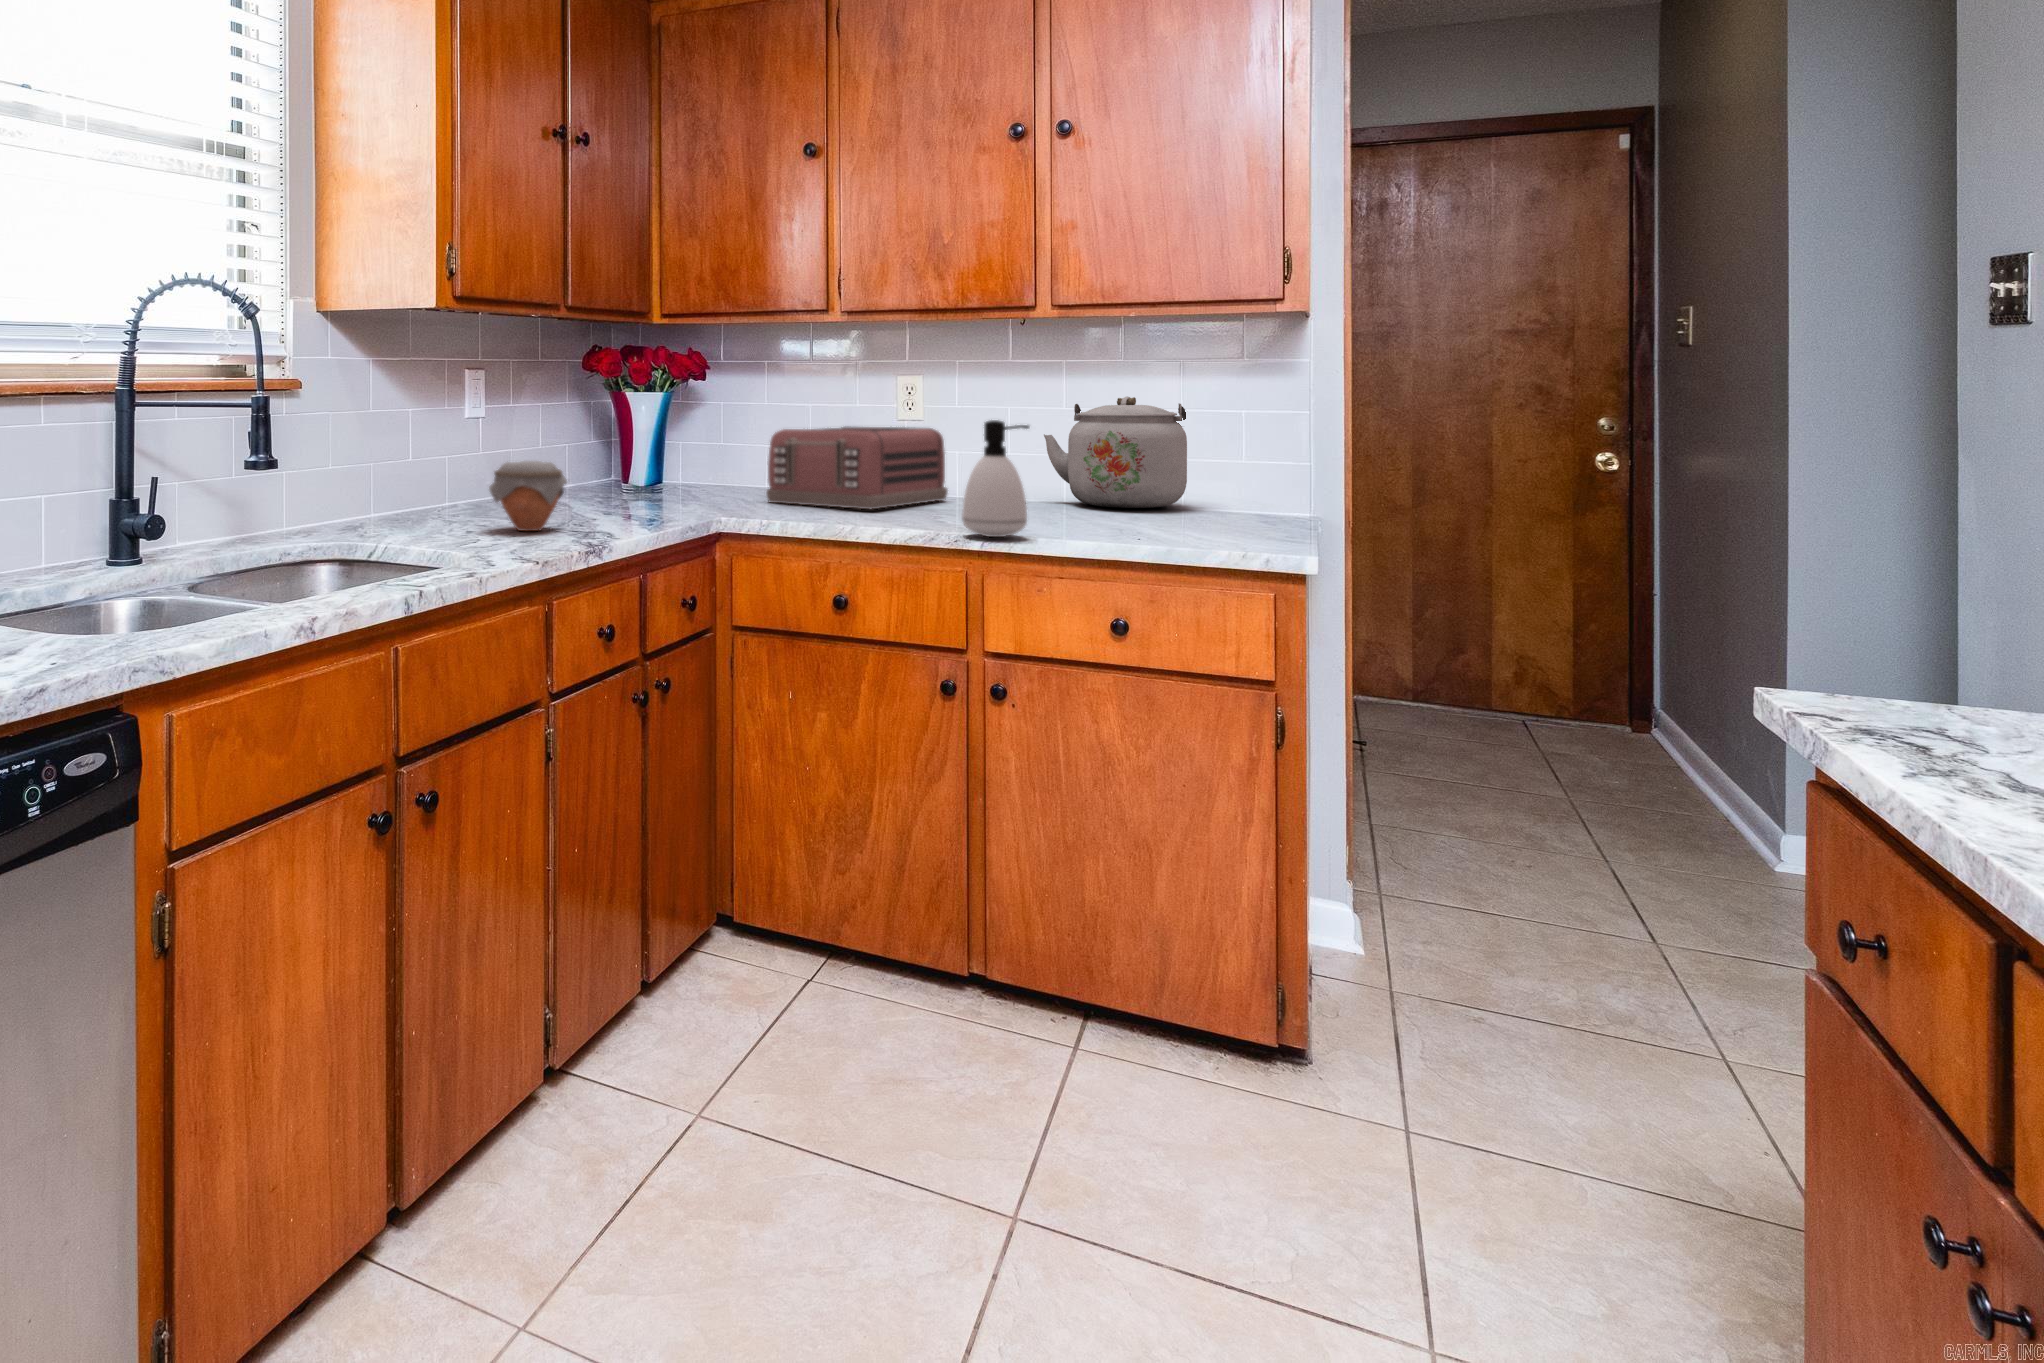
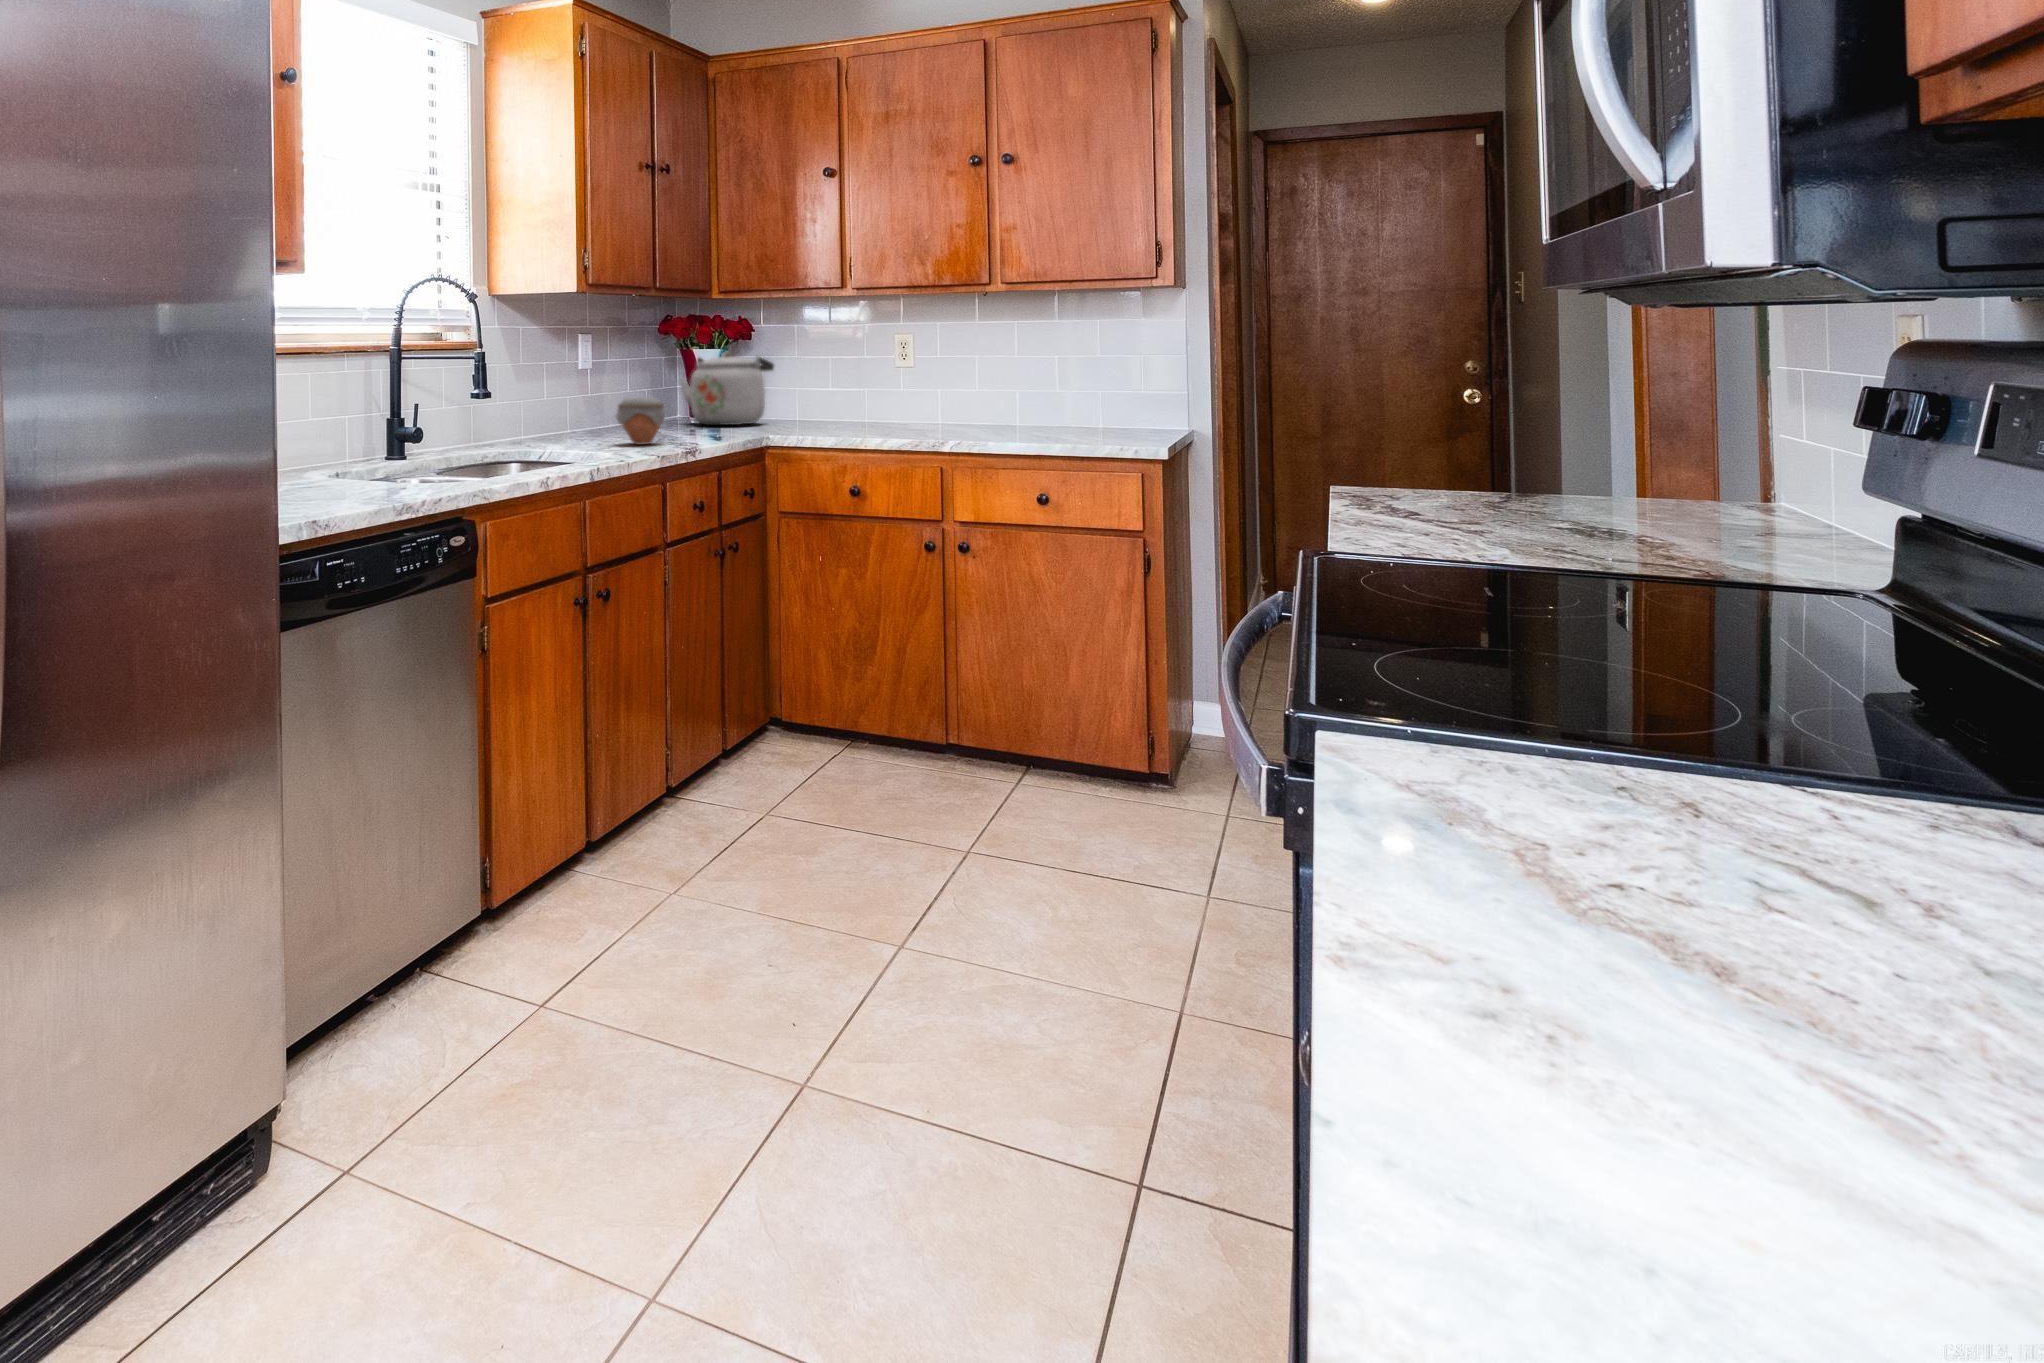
kettle: present [1044,396,1187,508] -> present [680,352,774,425]
soap dispenser: present [962,420,1029,537] -> none [937,363,982,442]
toaster: present [766,427,948,509] -> none [802,373,933,430]

